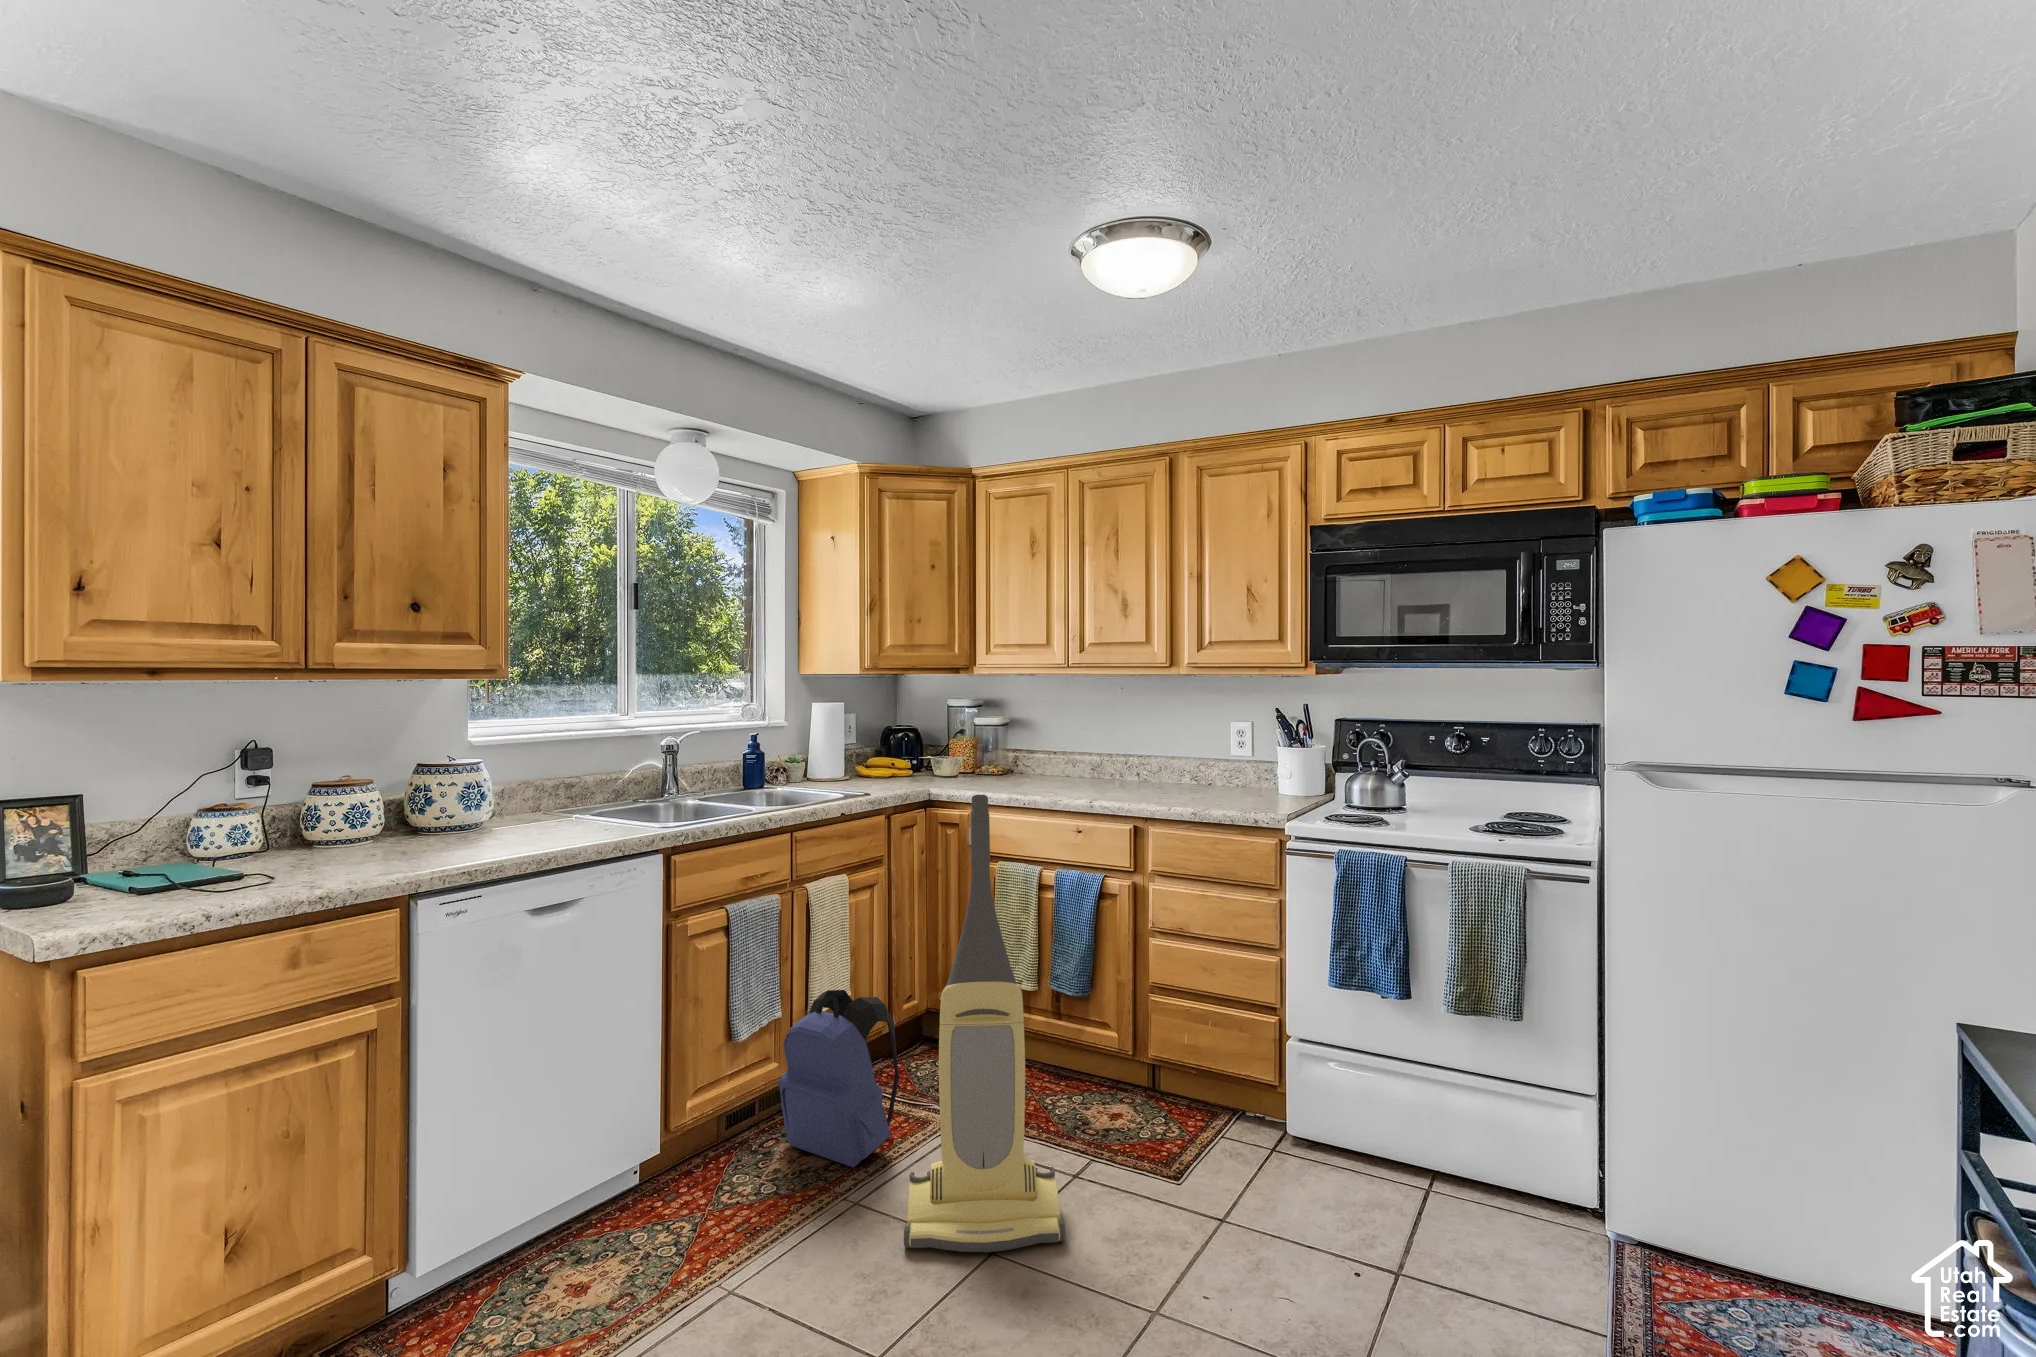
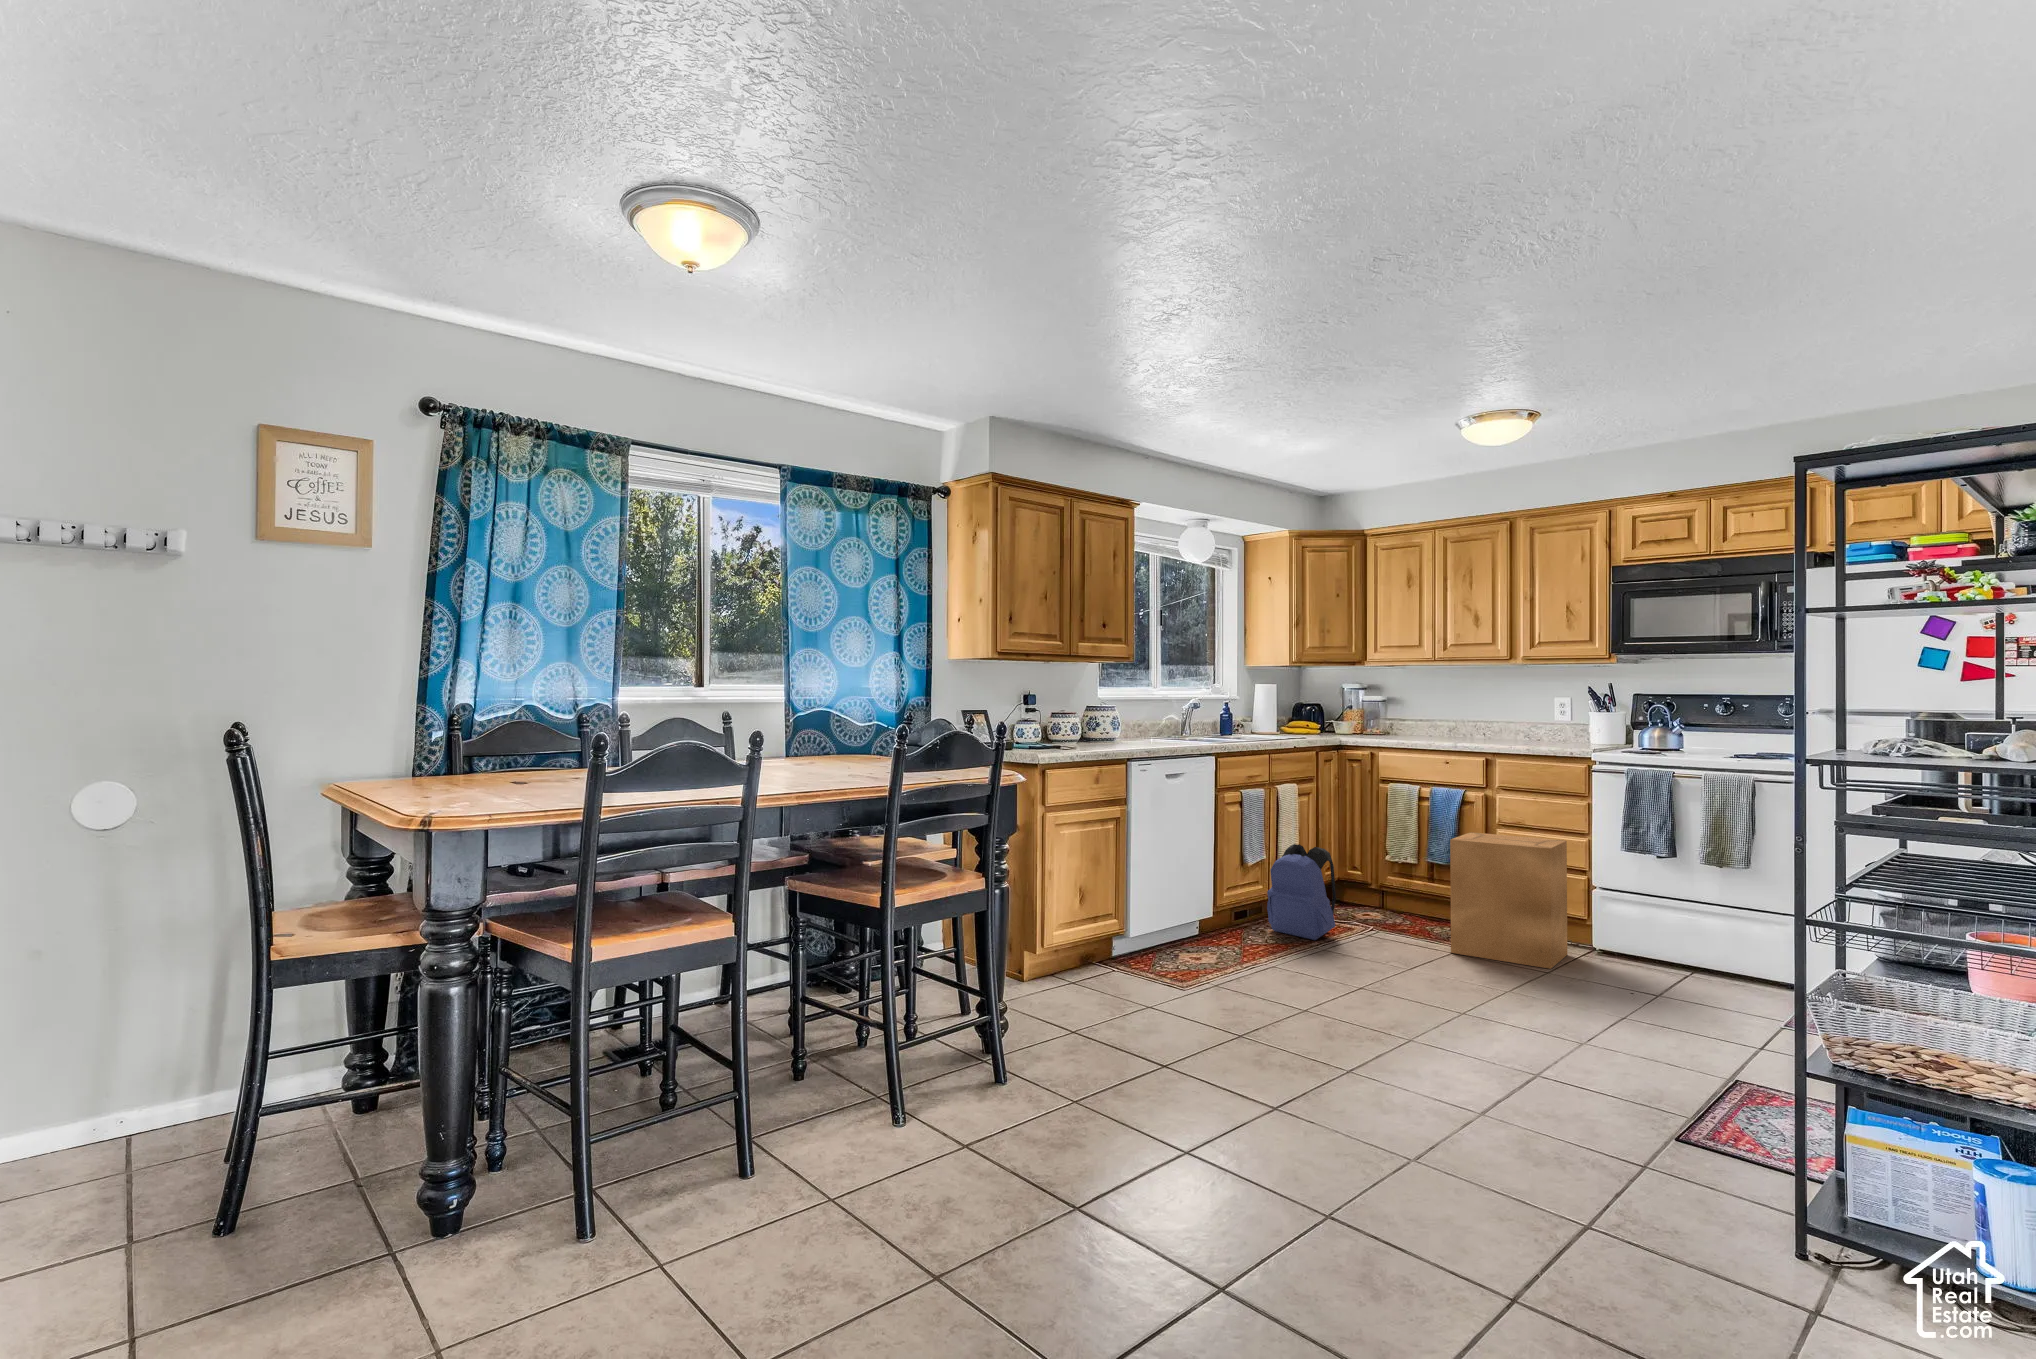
vacuum cleaner: present [904,794,1065,1252] -> none [1356,727,1452,971]
cardboard box: none [1071,954,1251,1206] -> present [1450,832,1567,969]

